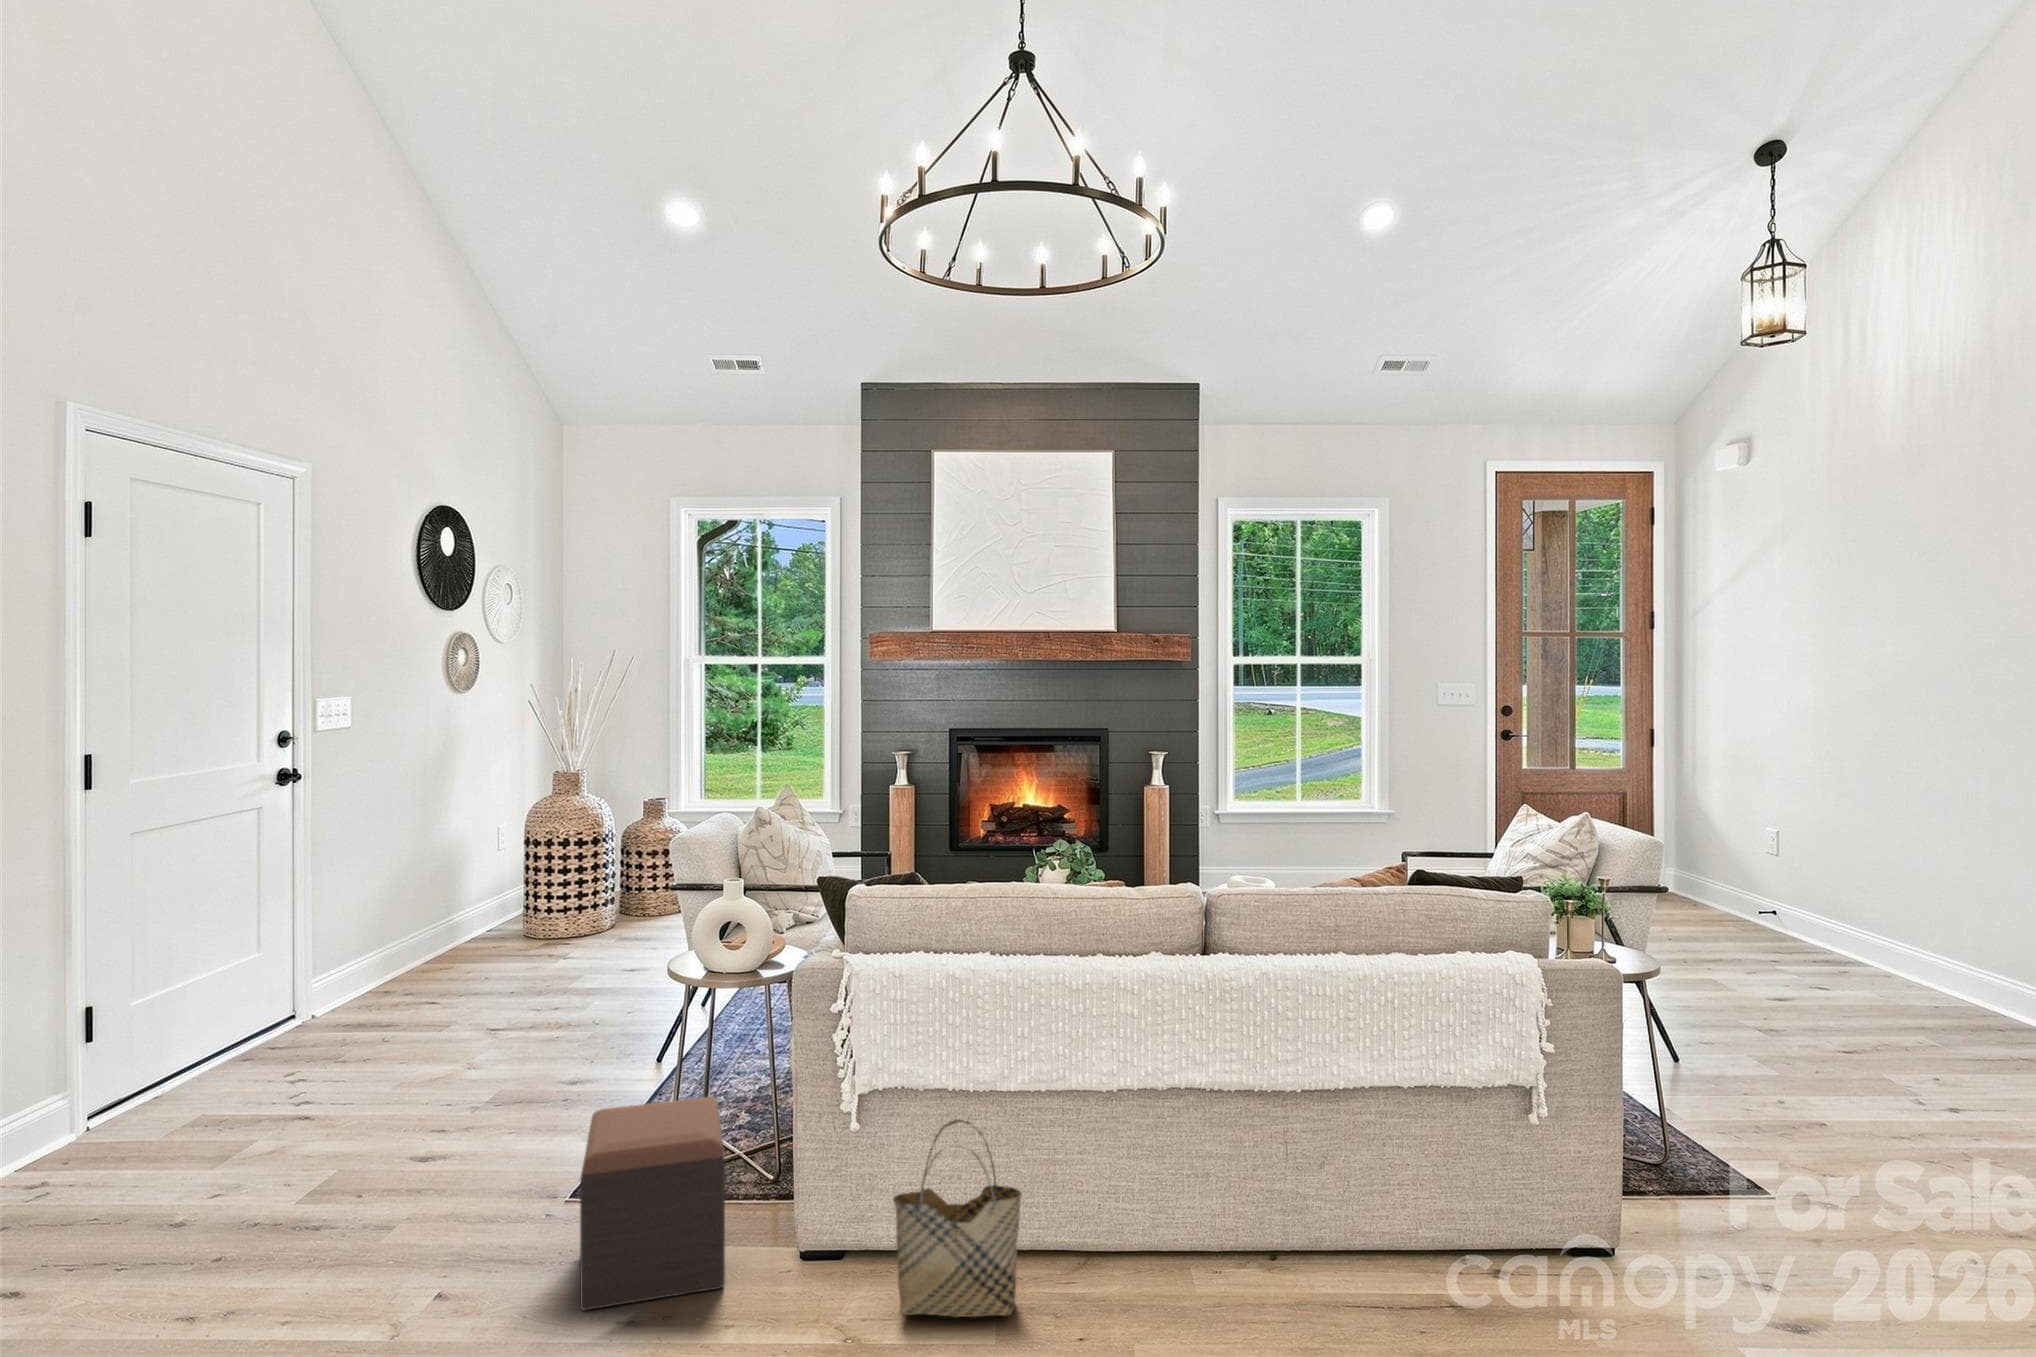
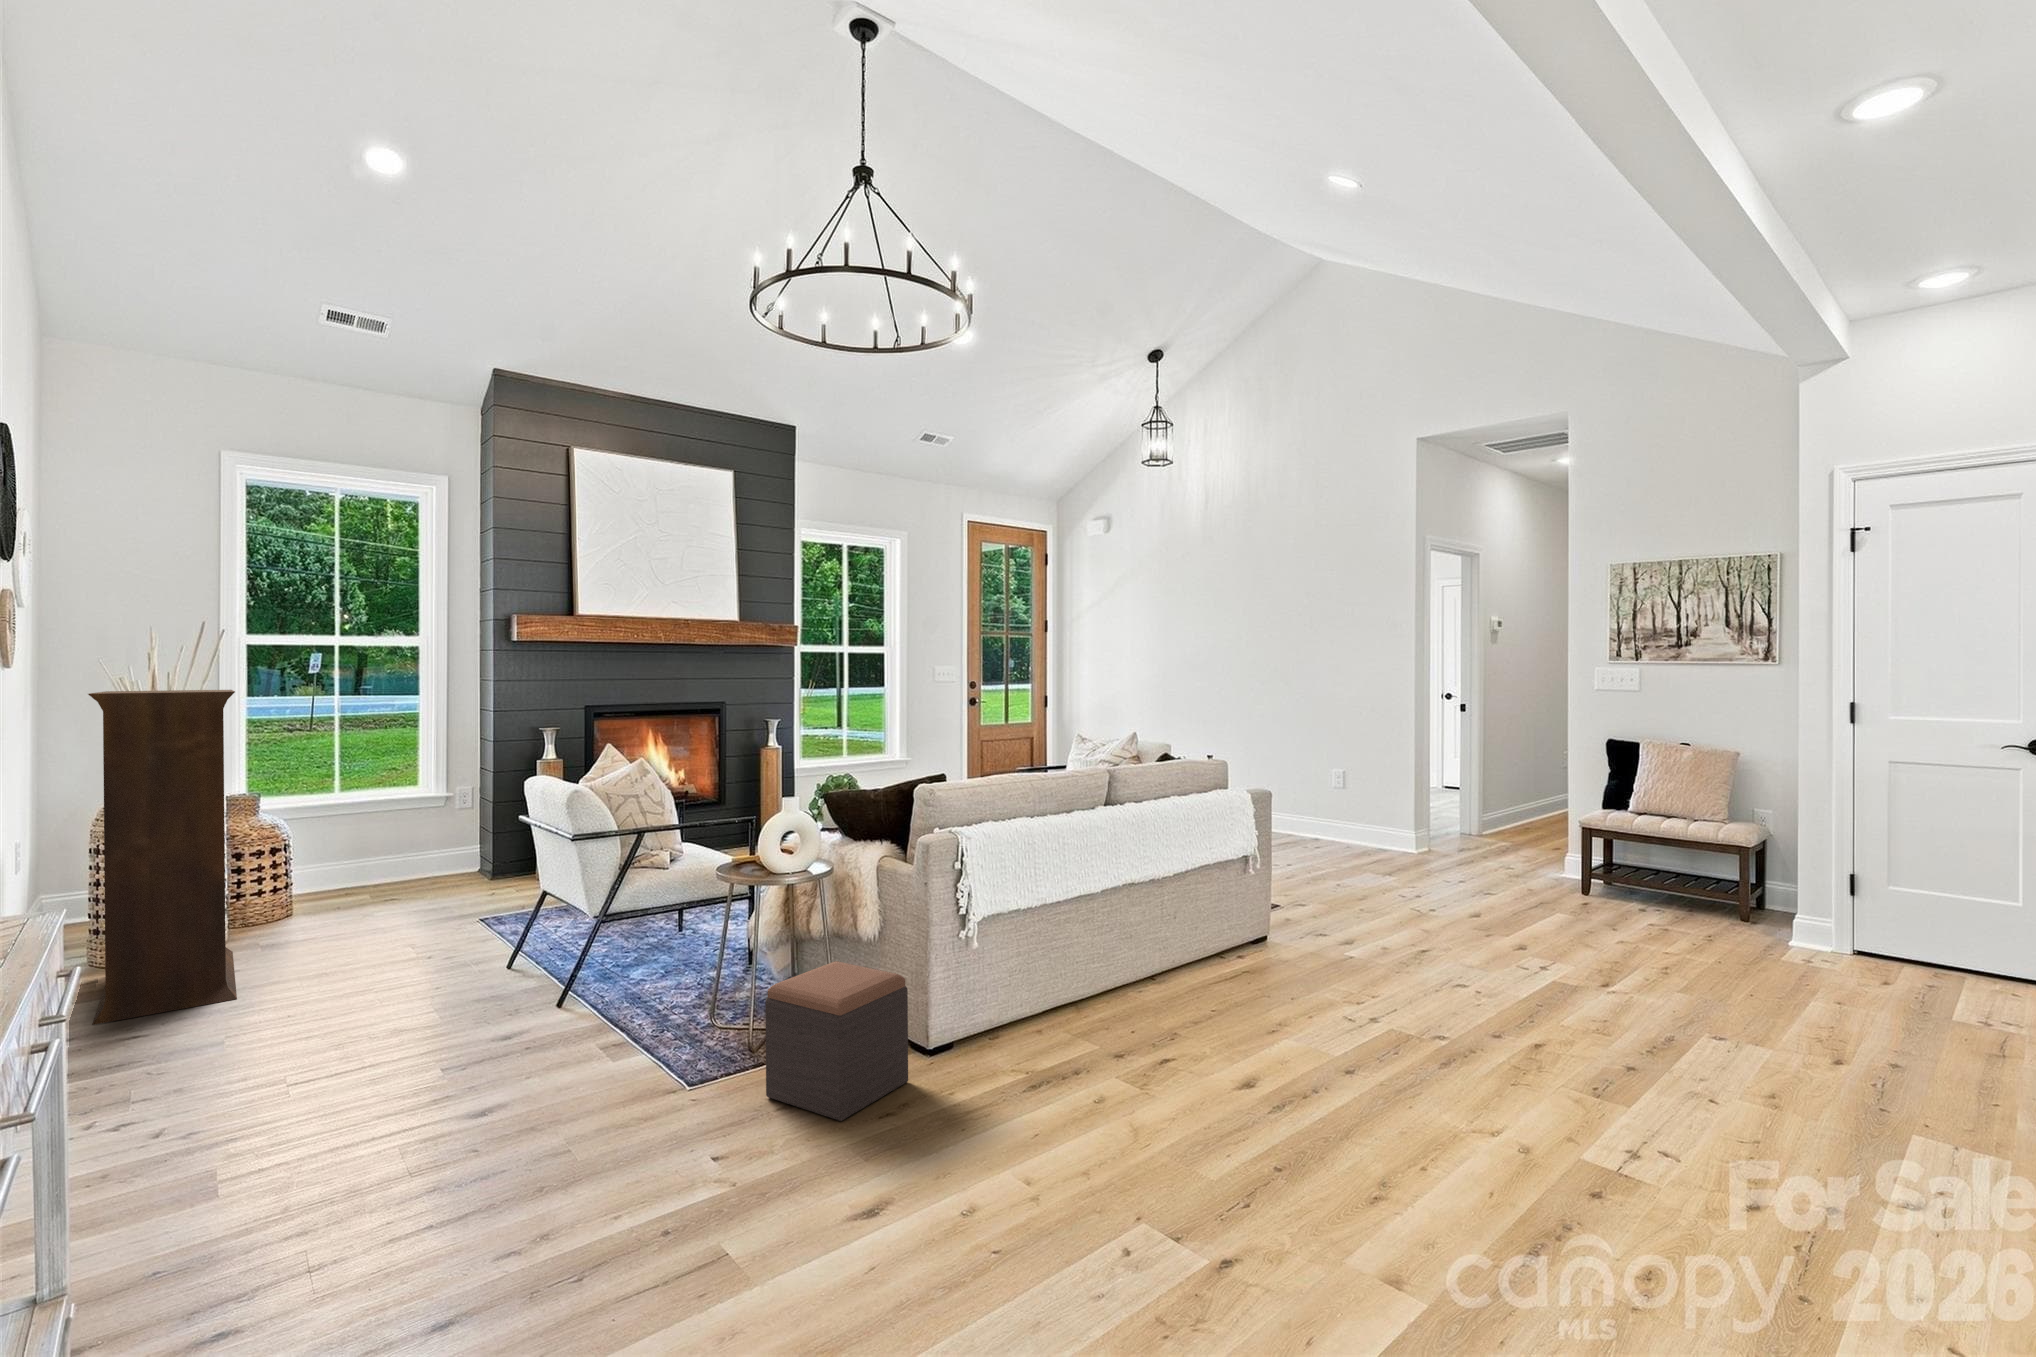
bookcase: none [427,708,595,987] -> present [88,690,237,1025]
woven basket: present [893,1120,1022,1317] -> none [1020,926,1090,1053]

